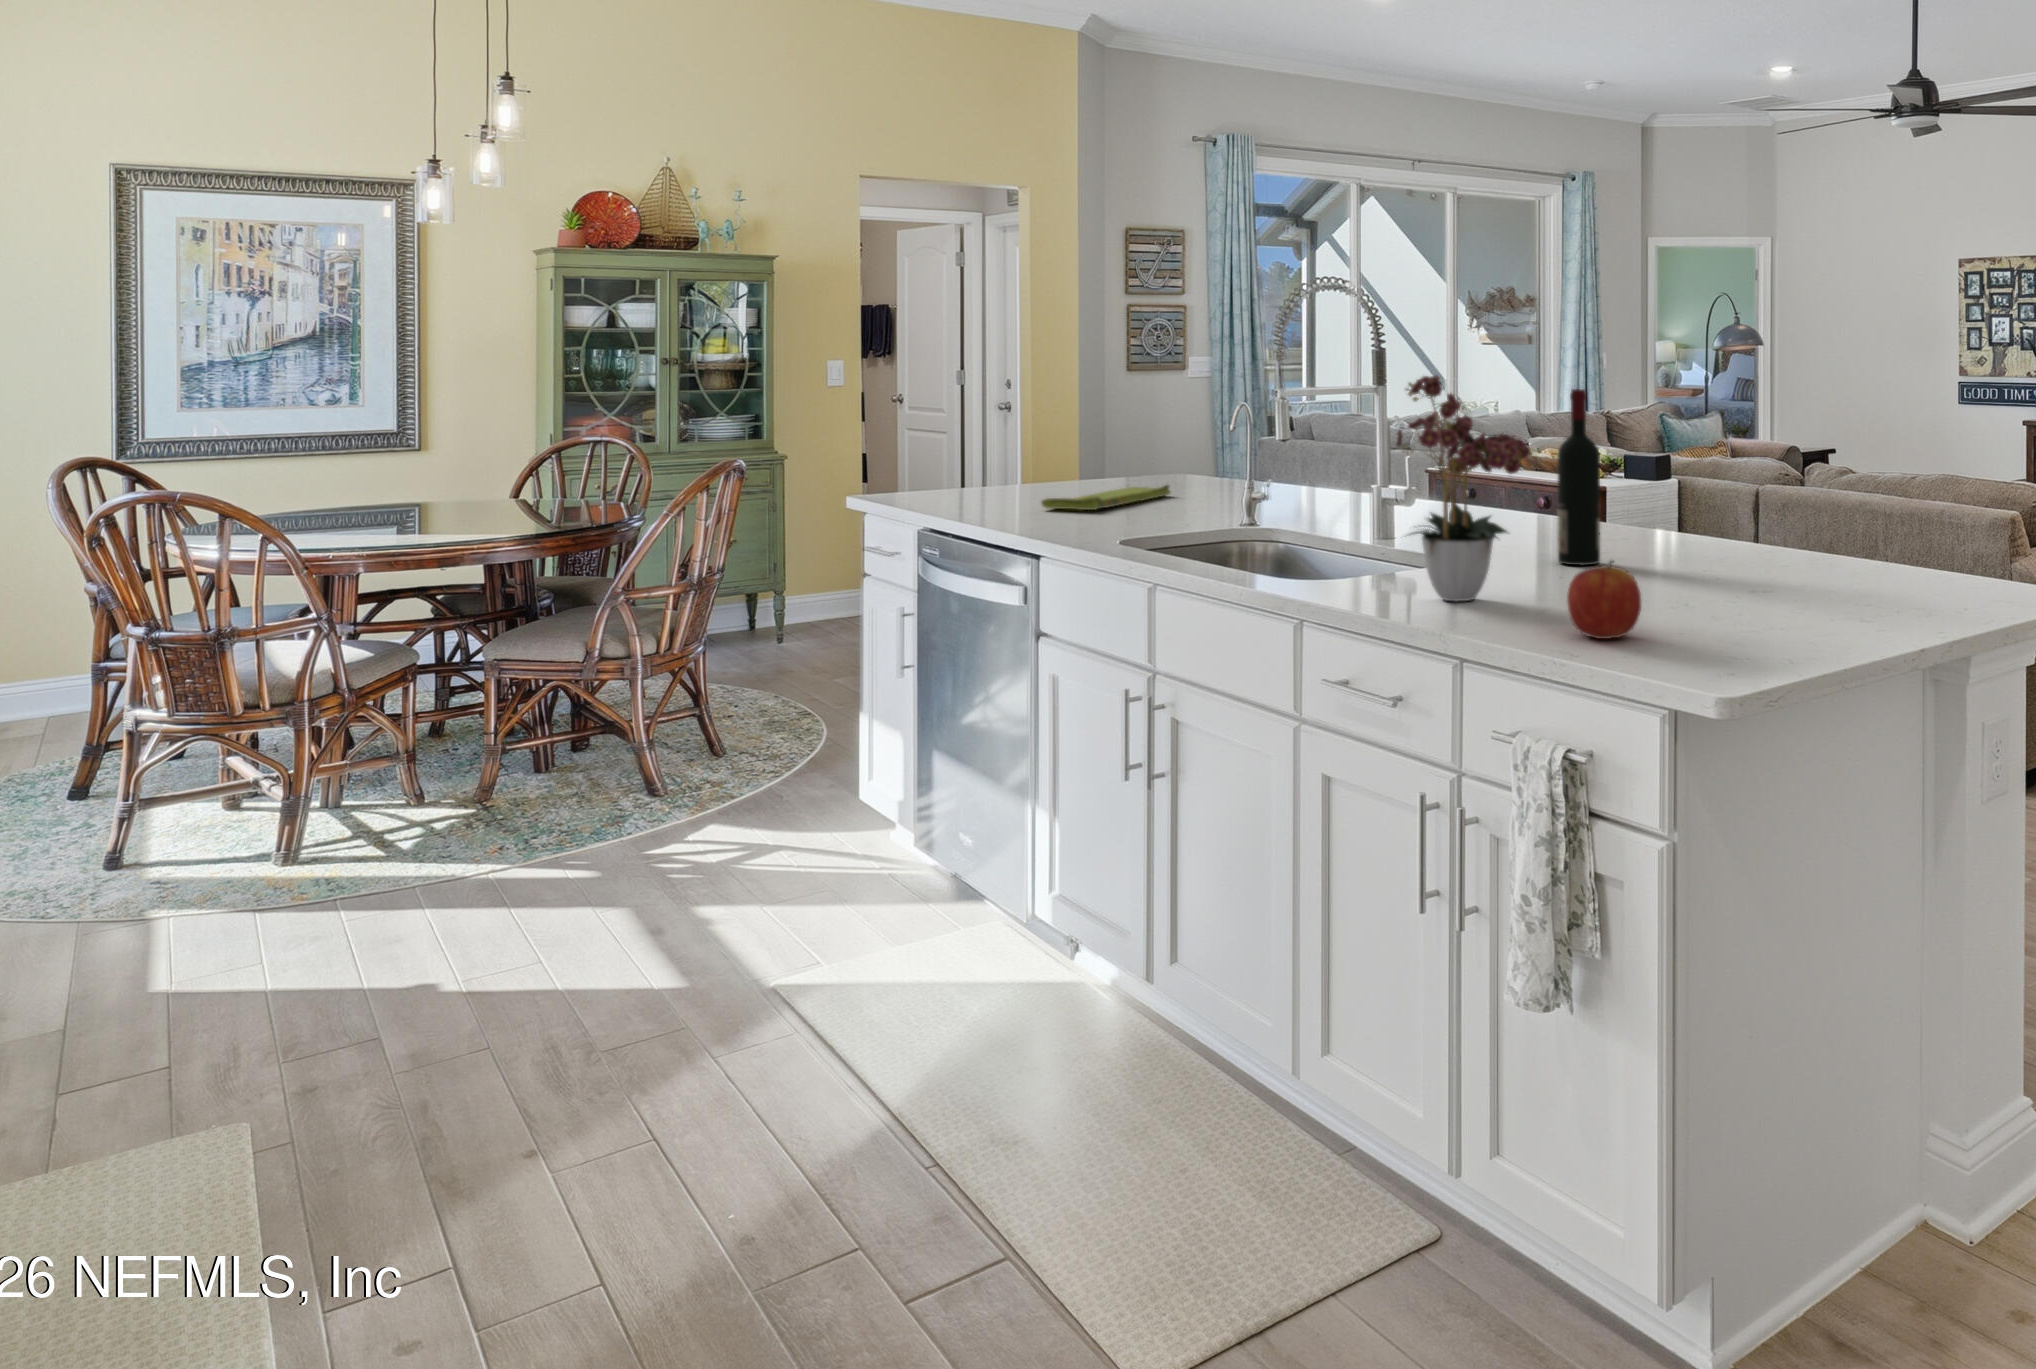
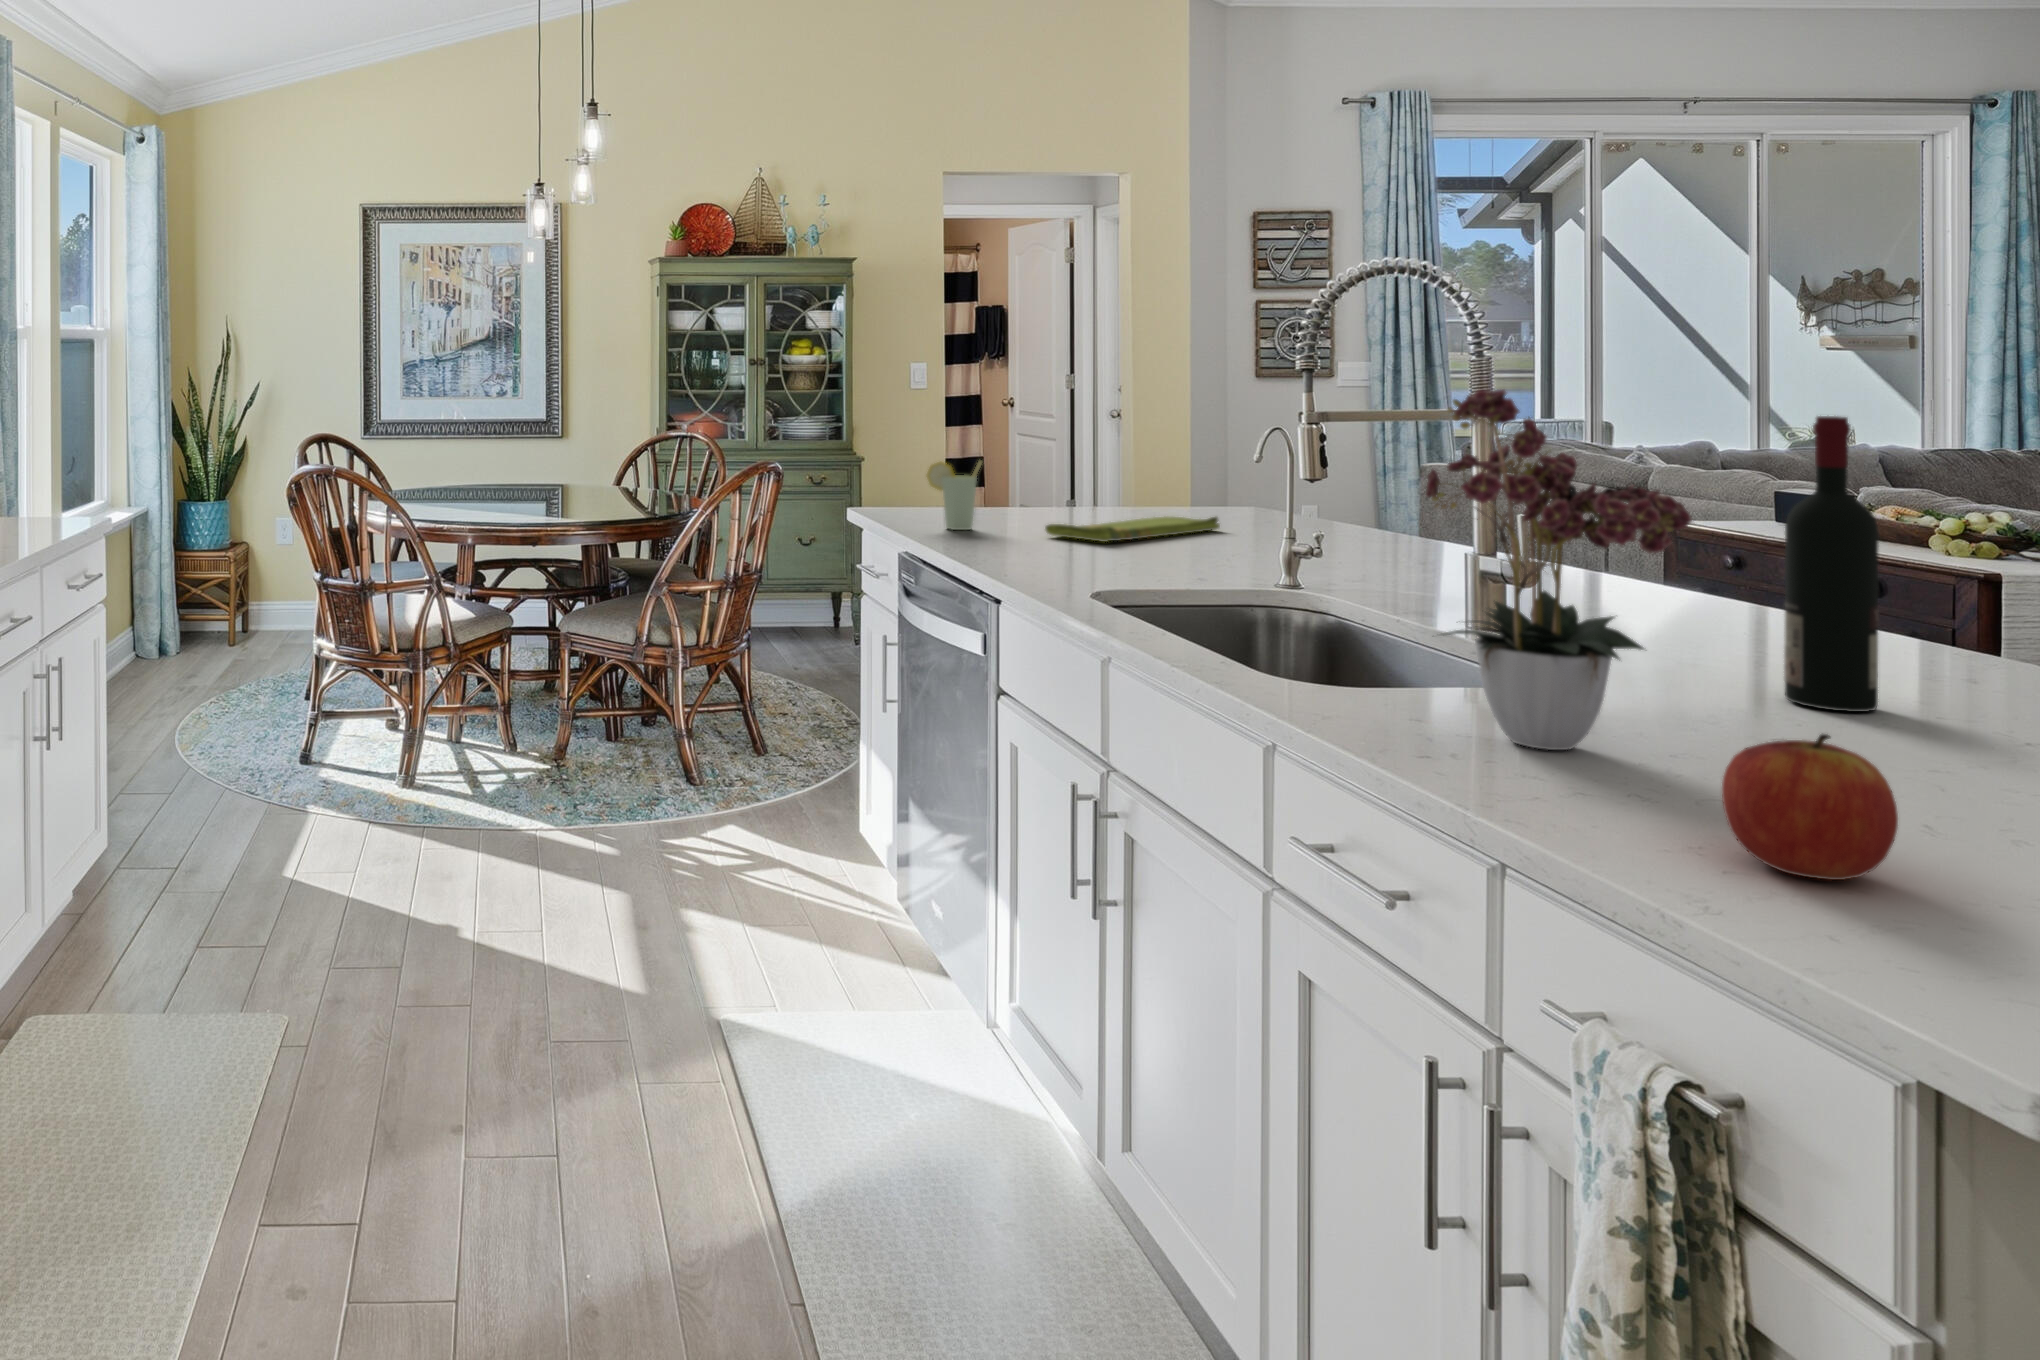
cup: none [932,447,984,510] -> present [927,461,982,530]

